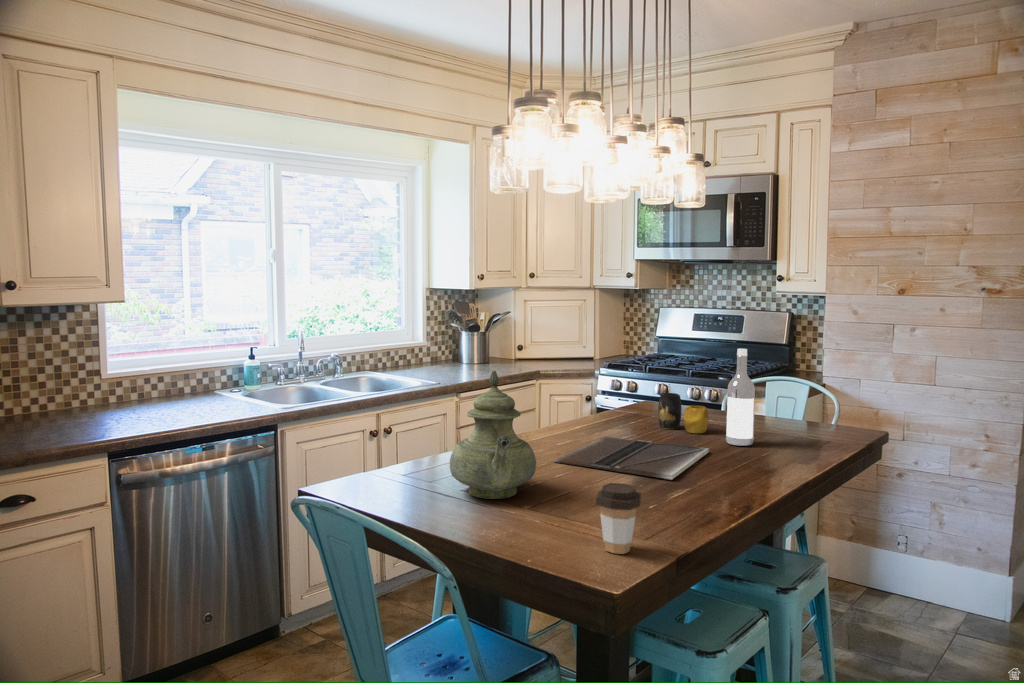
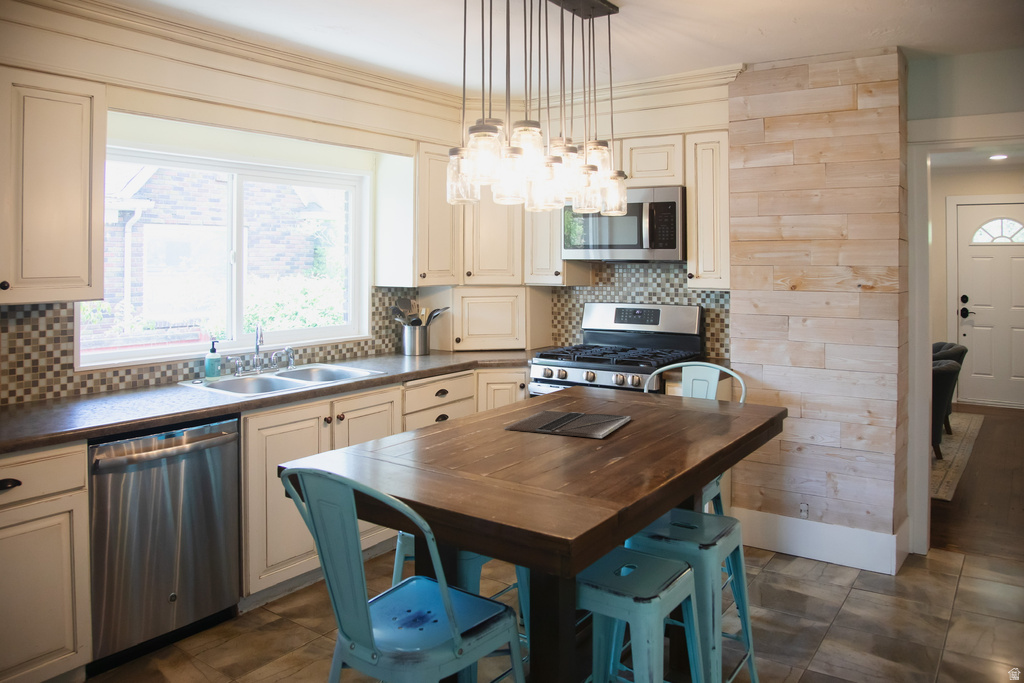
wine bottle: present [726,349,755,446] -> none [645,334,667,415]
teapot: present [450,371,536,499] -> none [423,351,494,455]
vase: present [658,393,708,433] -> none [588,374,630,407]
coffee cup: present [596,483,641,554] -> none [547,432,580,484]

